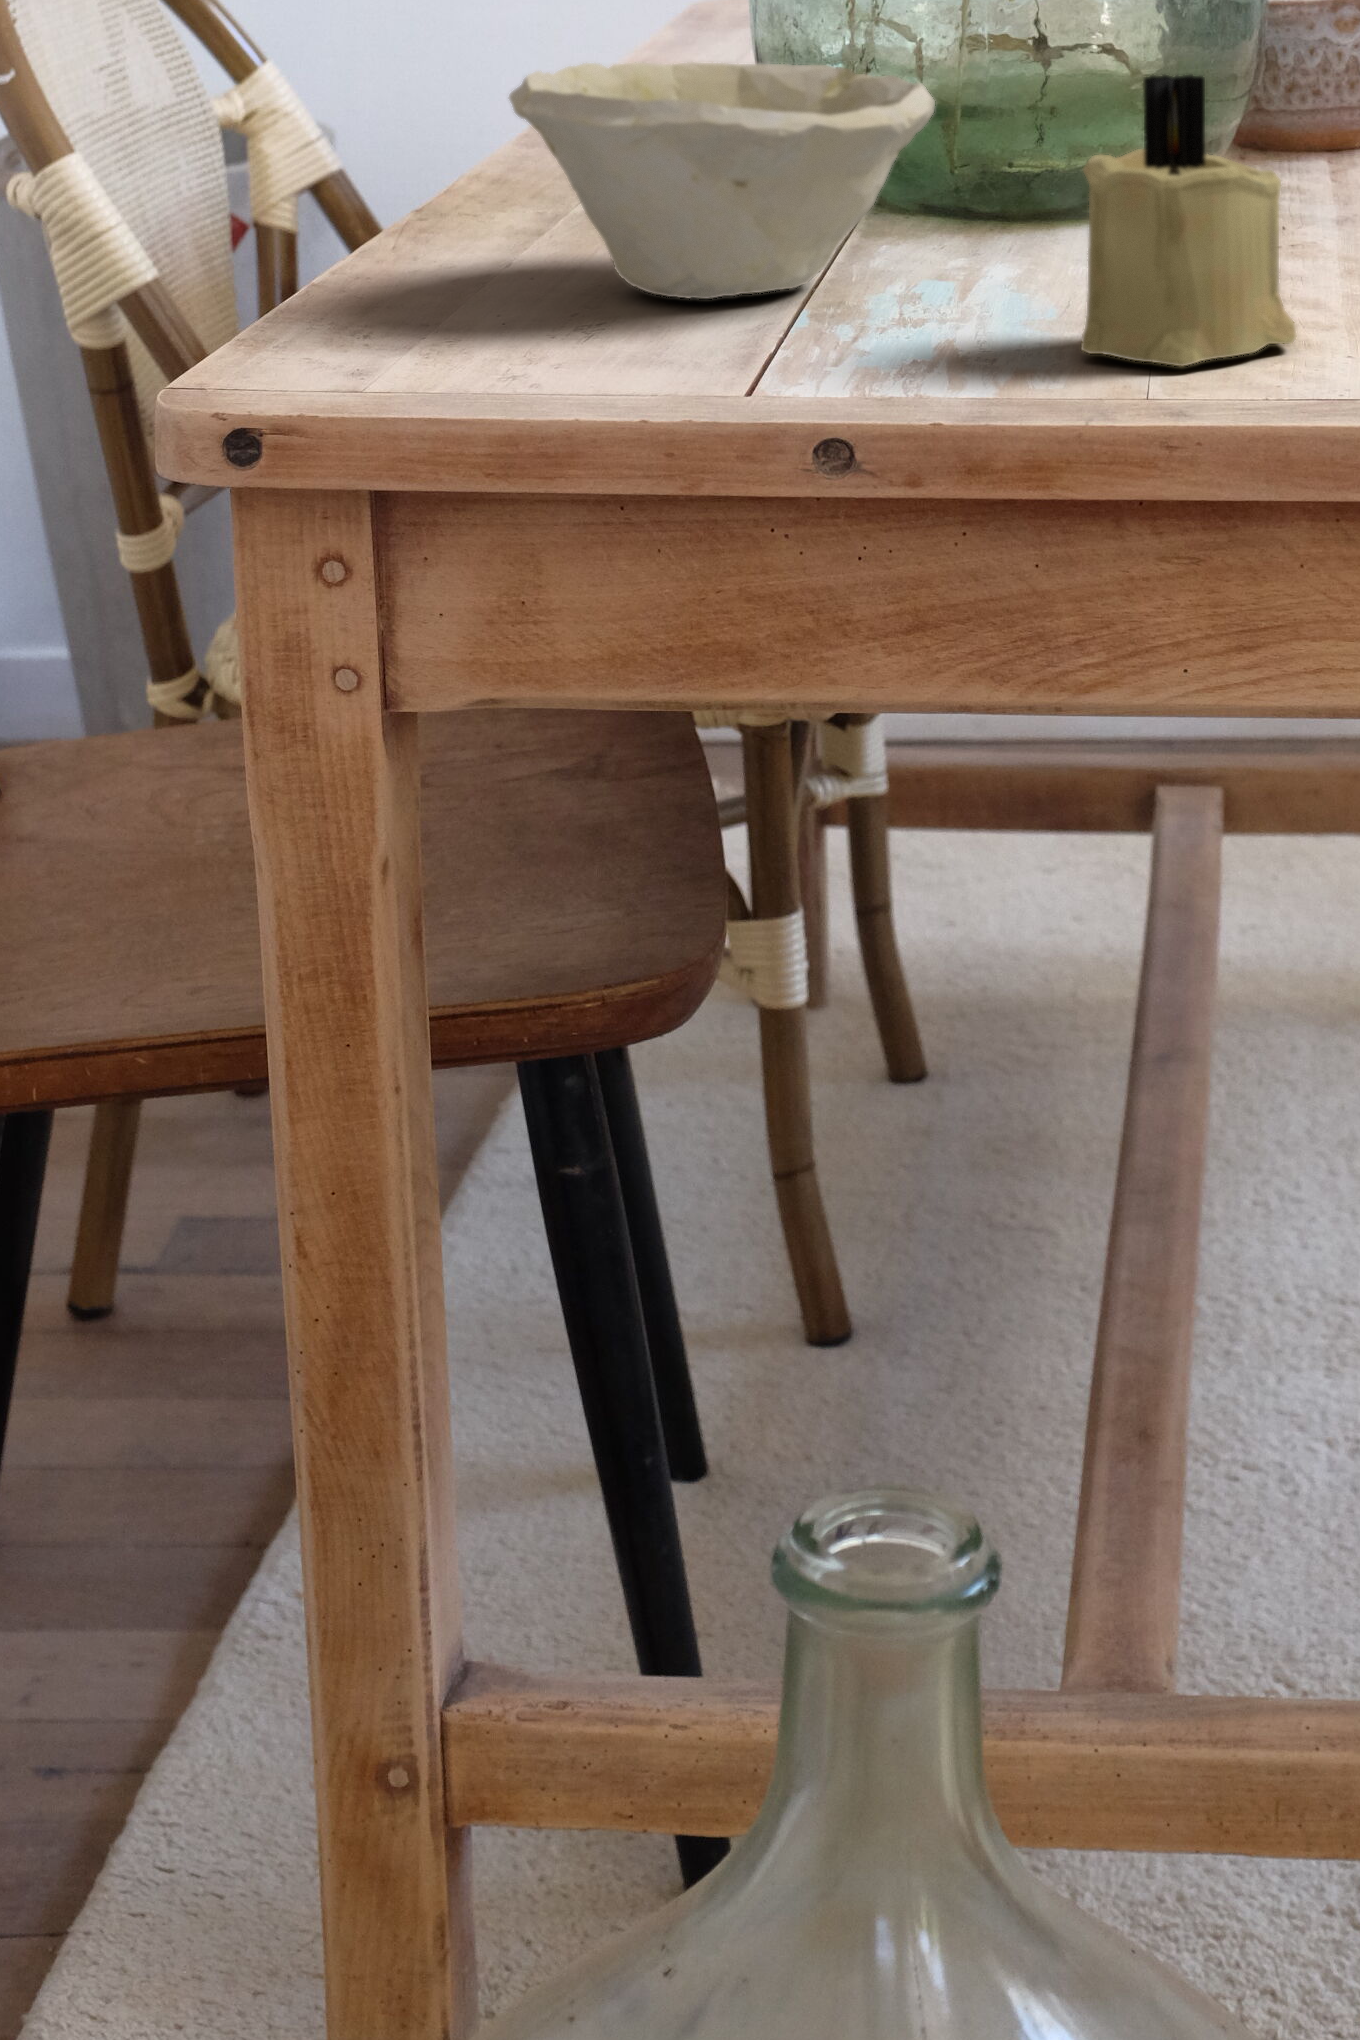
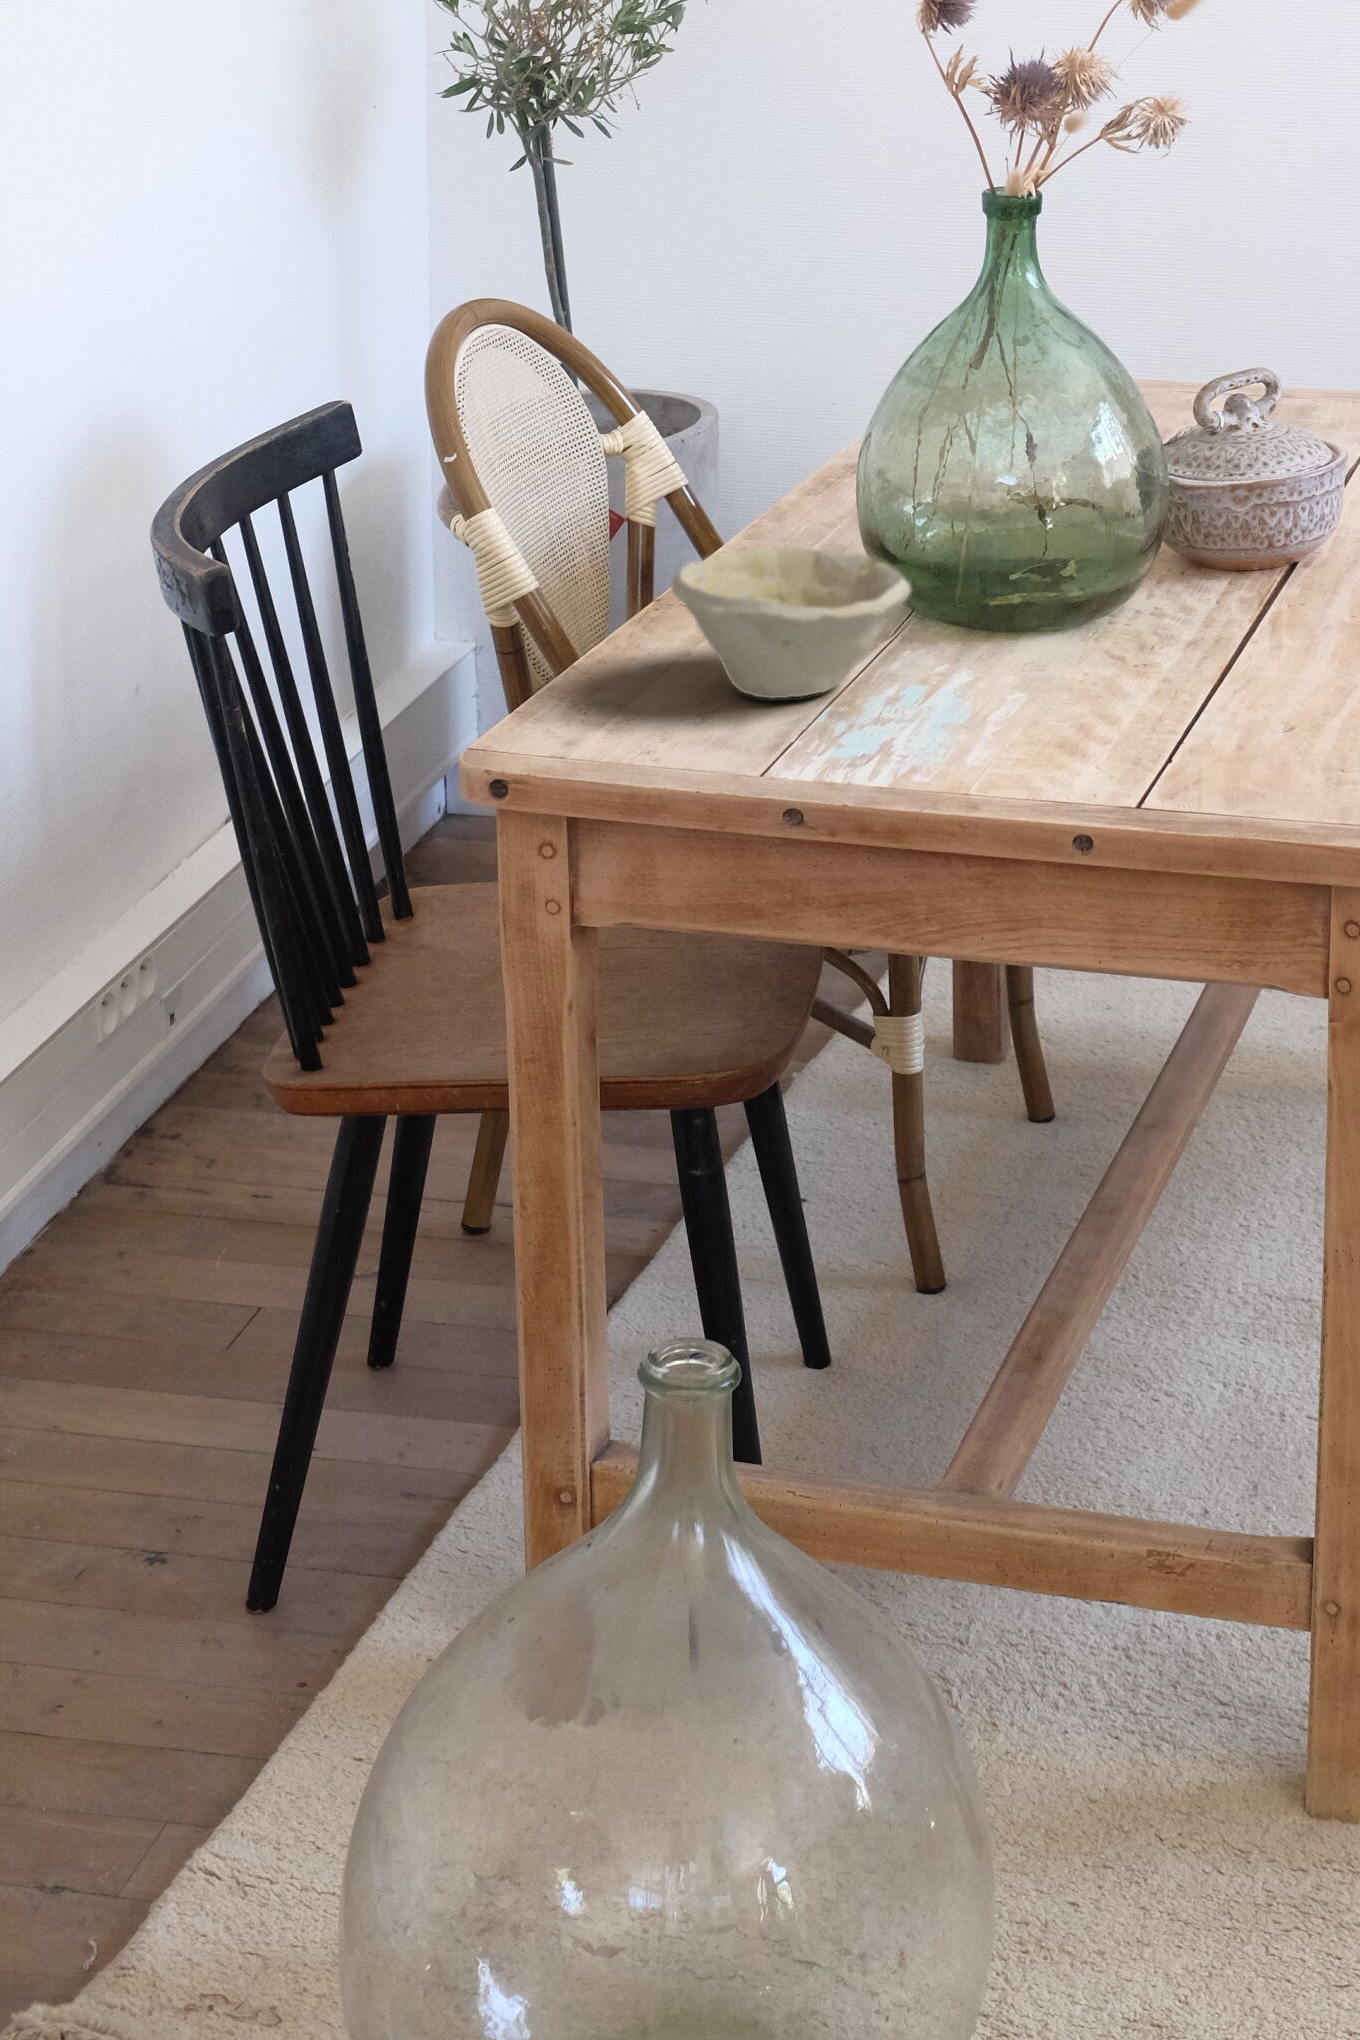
candle: present [1081,75,1296,366] -> none [941,613,1061,778]

